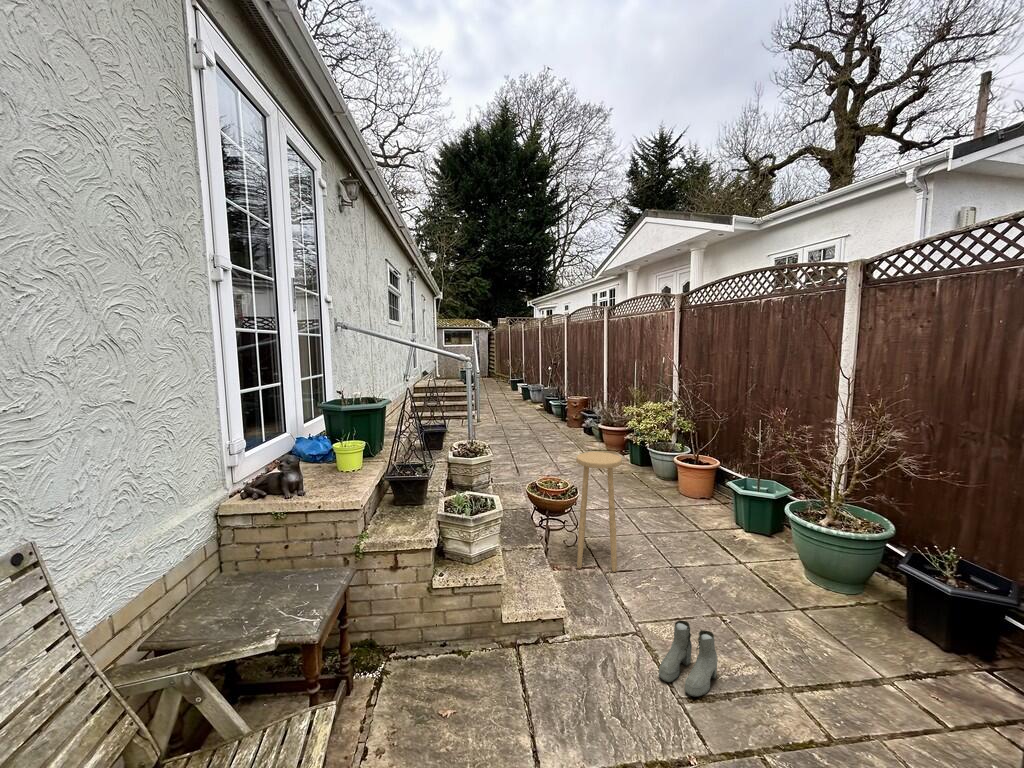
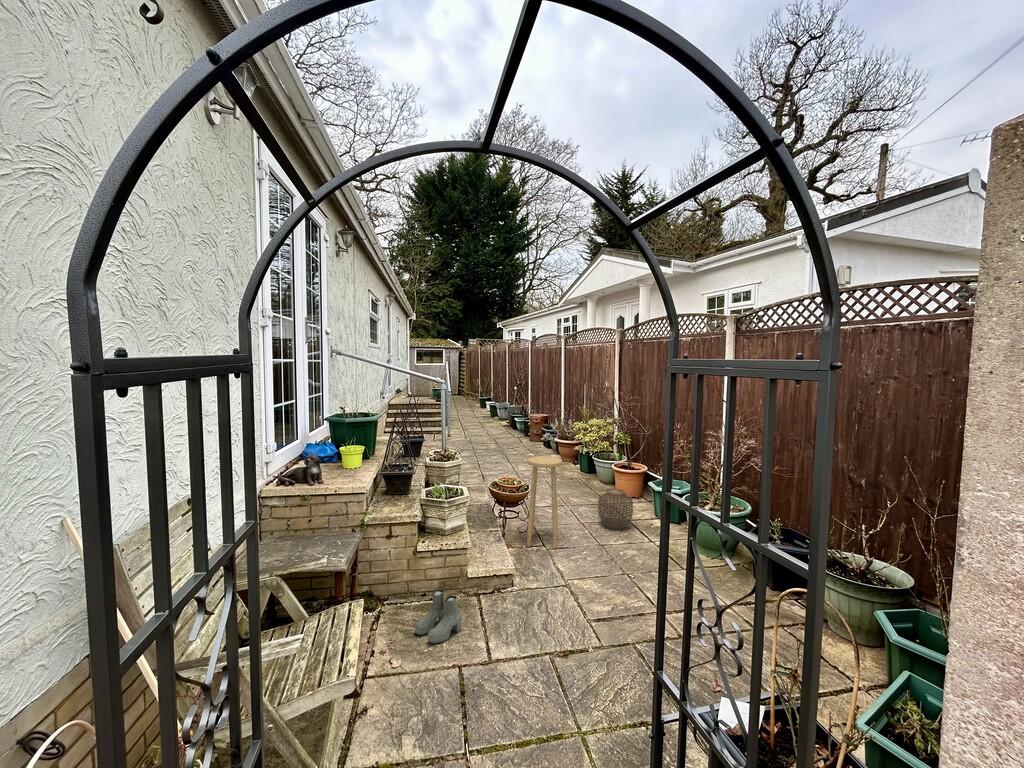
woven basket: none [664,492,711,544] -> present [598,489,633,529]
boots: present [659,620,718,697] -> present [415,589,462,643]

